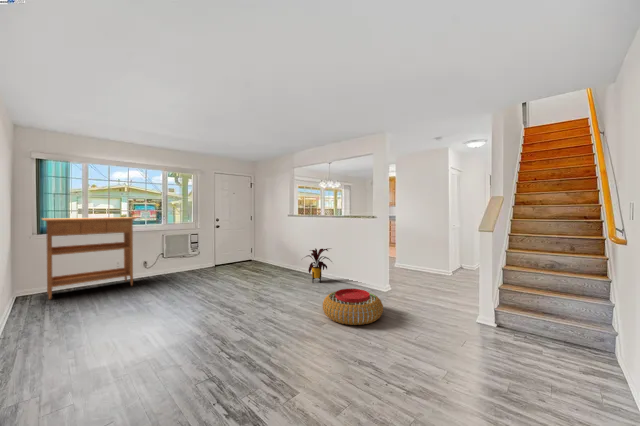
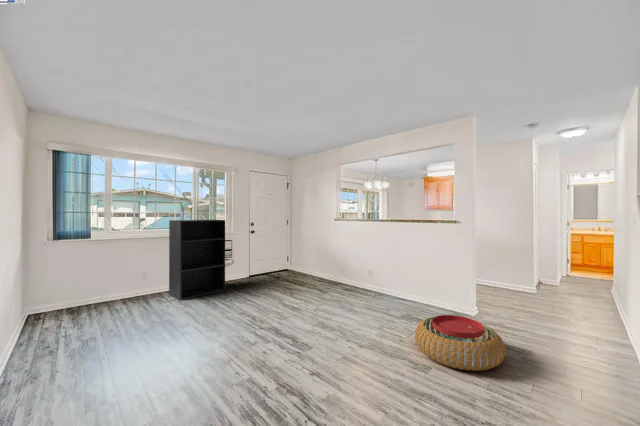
bookshelf: none [140,216,190,284] -> present [169,220,225,300]
console table: present [43,217,135,299] -> none [58,220,167,320]
house plant: present [306,249,330,283] -> none [359,259,400,301]

